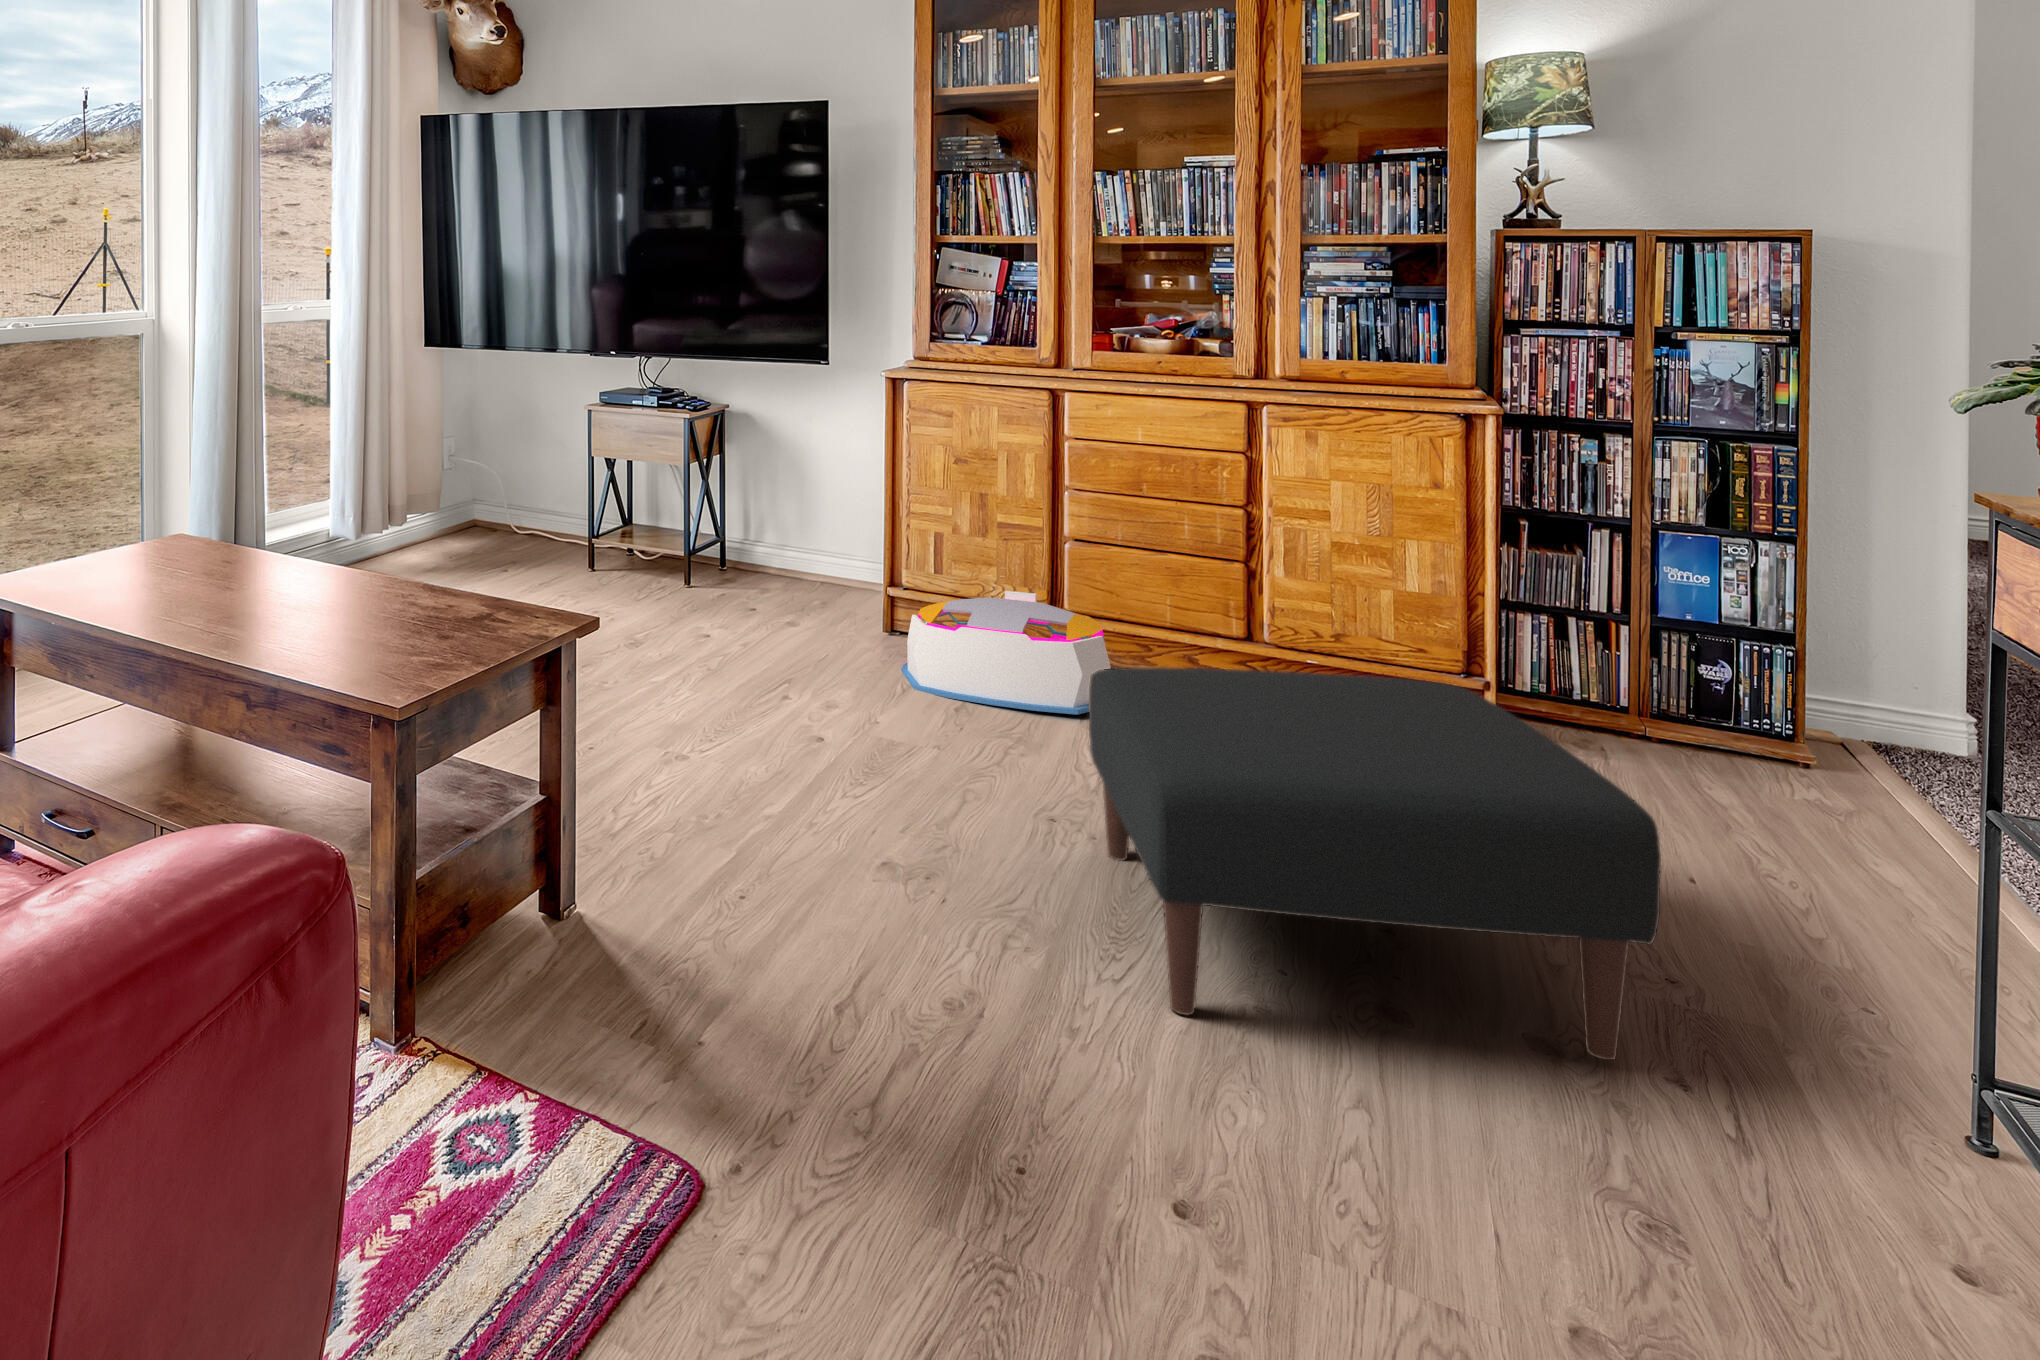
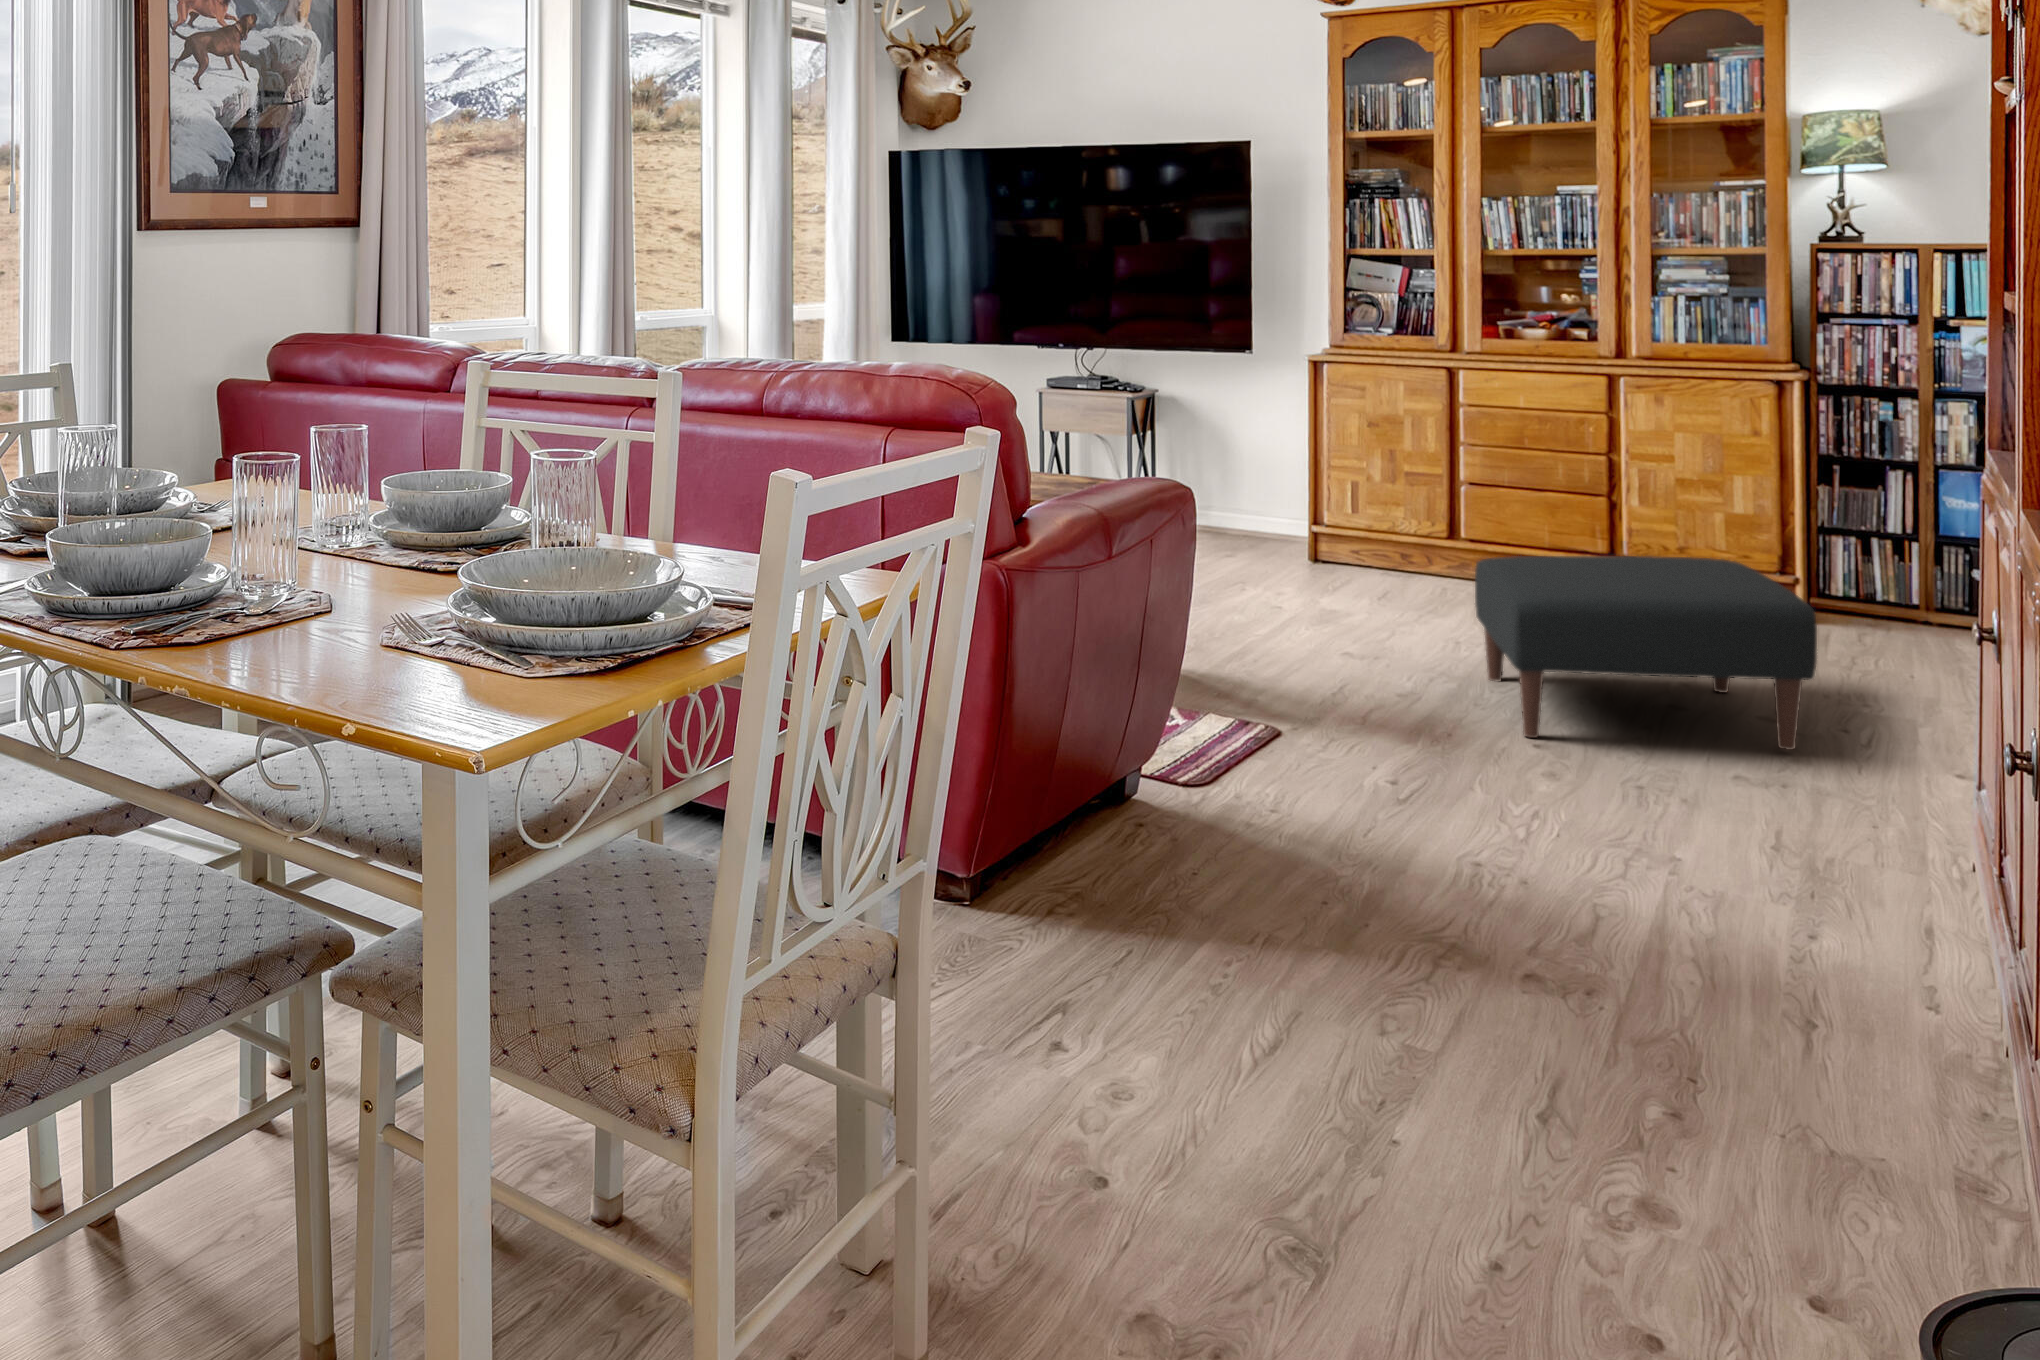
storage bin: present [901,591,1111,715] -> none [1325,529,1505,611]

